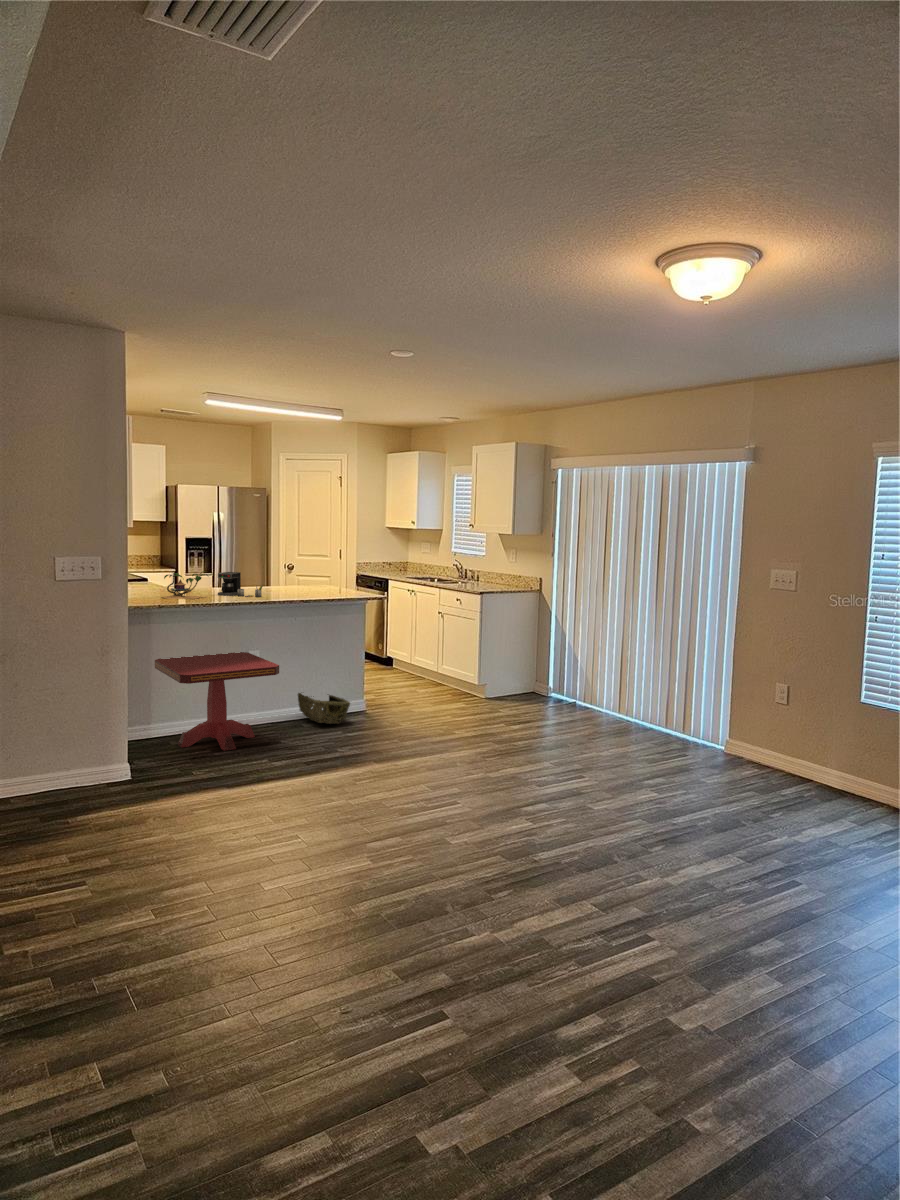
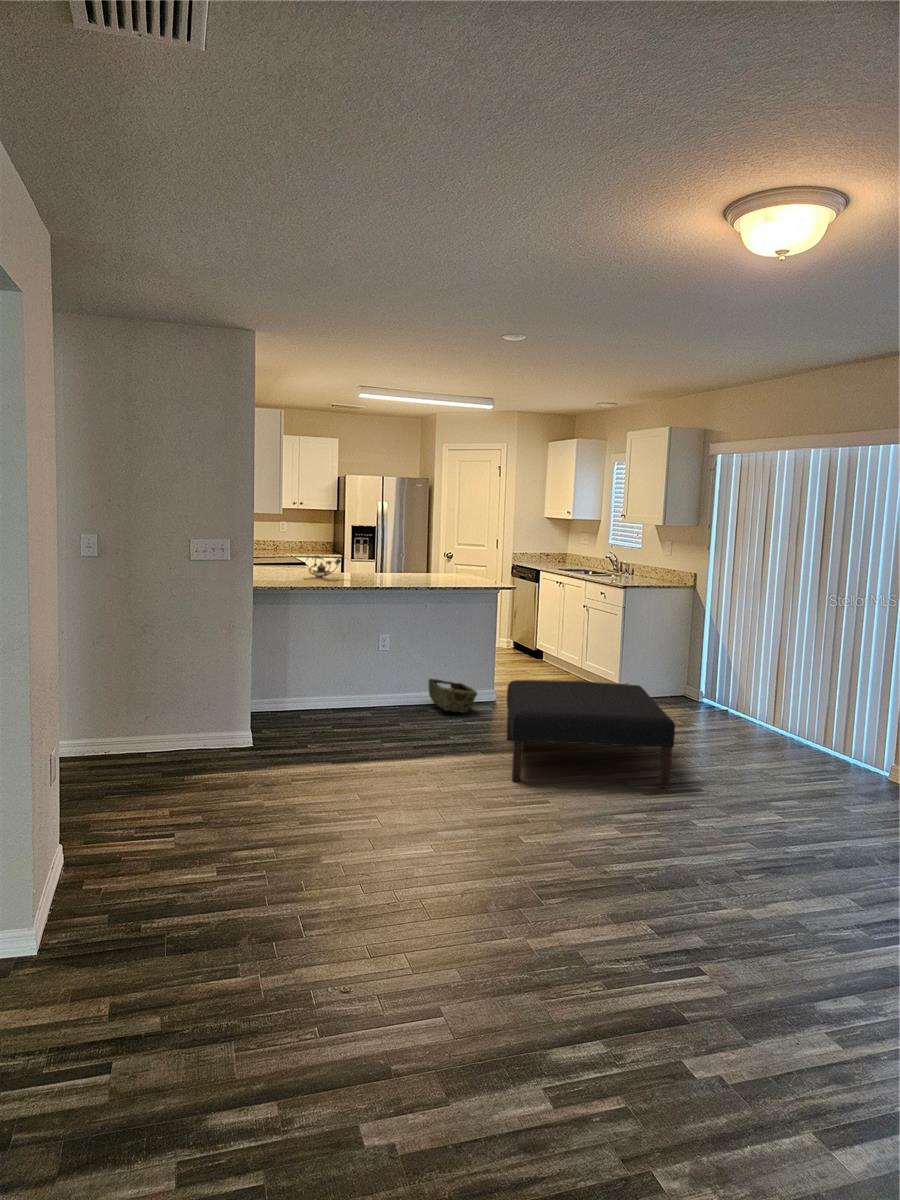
coffee maker: present [218,572,263,597] -> none [359,556,401,582]
side table: present [155,652,279,751] -> none [290,635,401,729]
ottoman: none [388,684,559,785] -> present [506,680,675,788]

